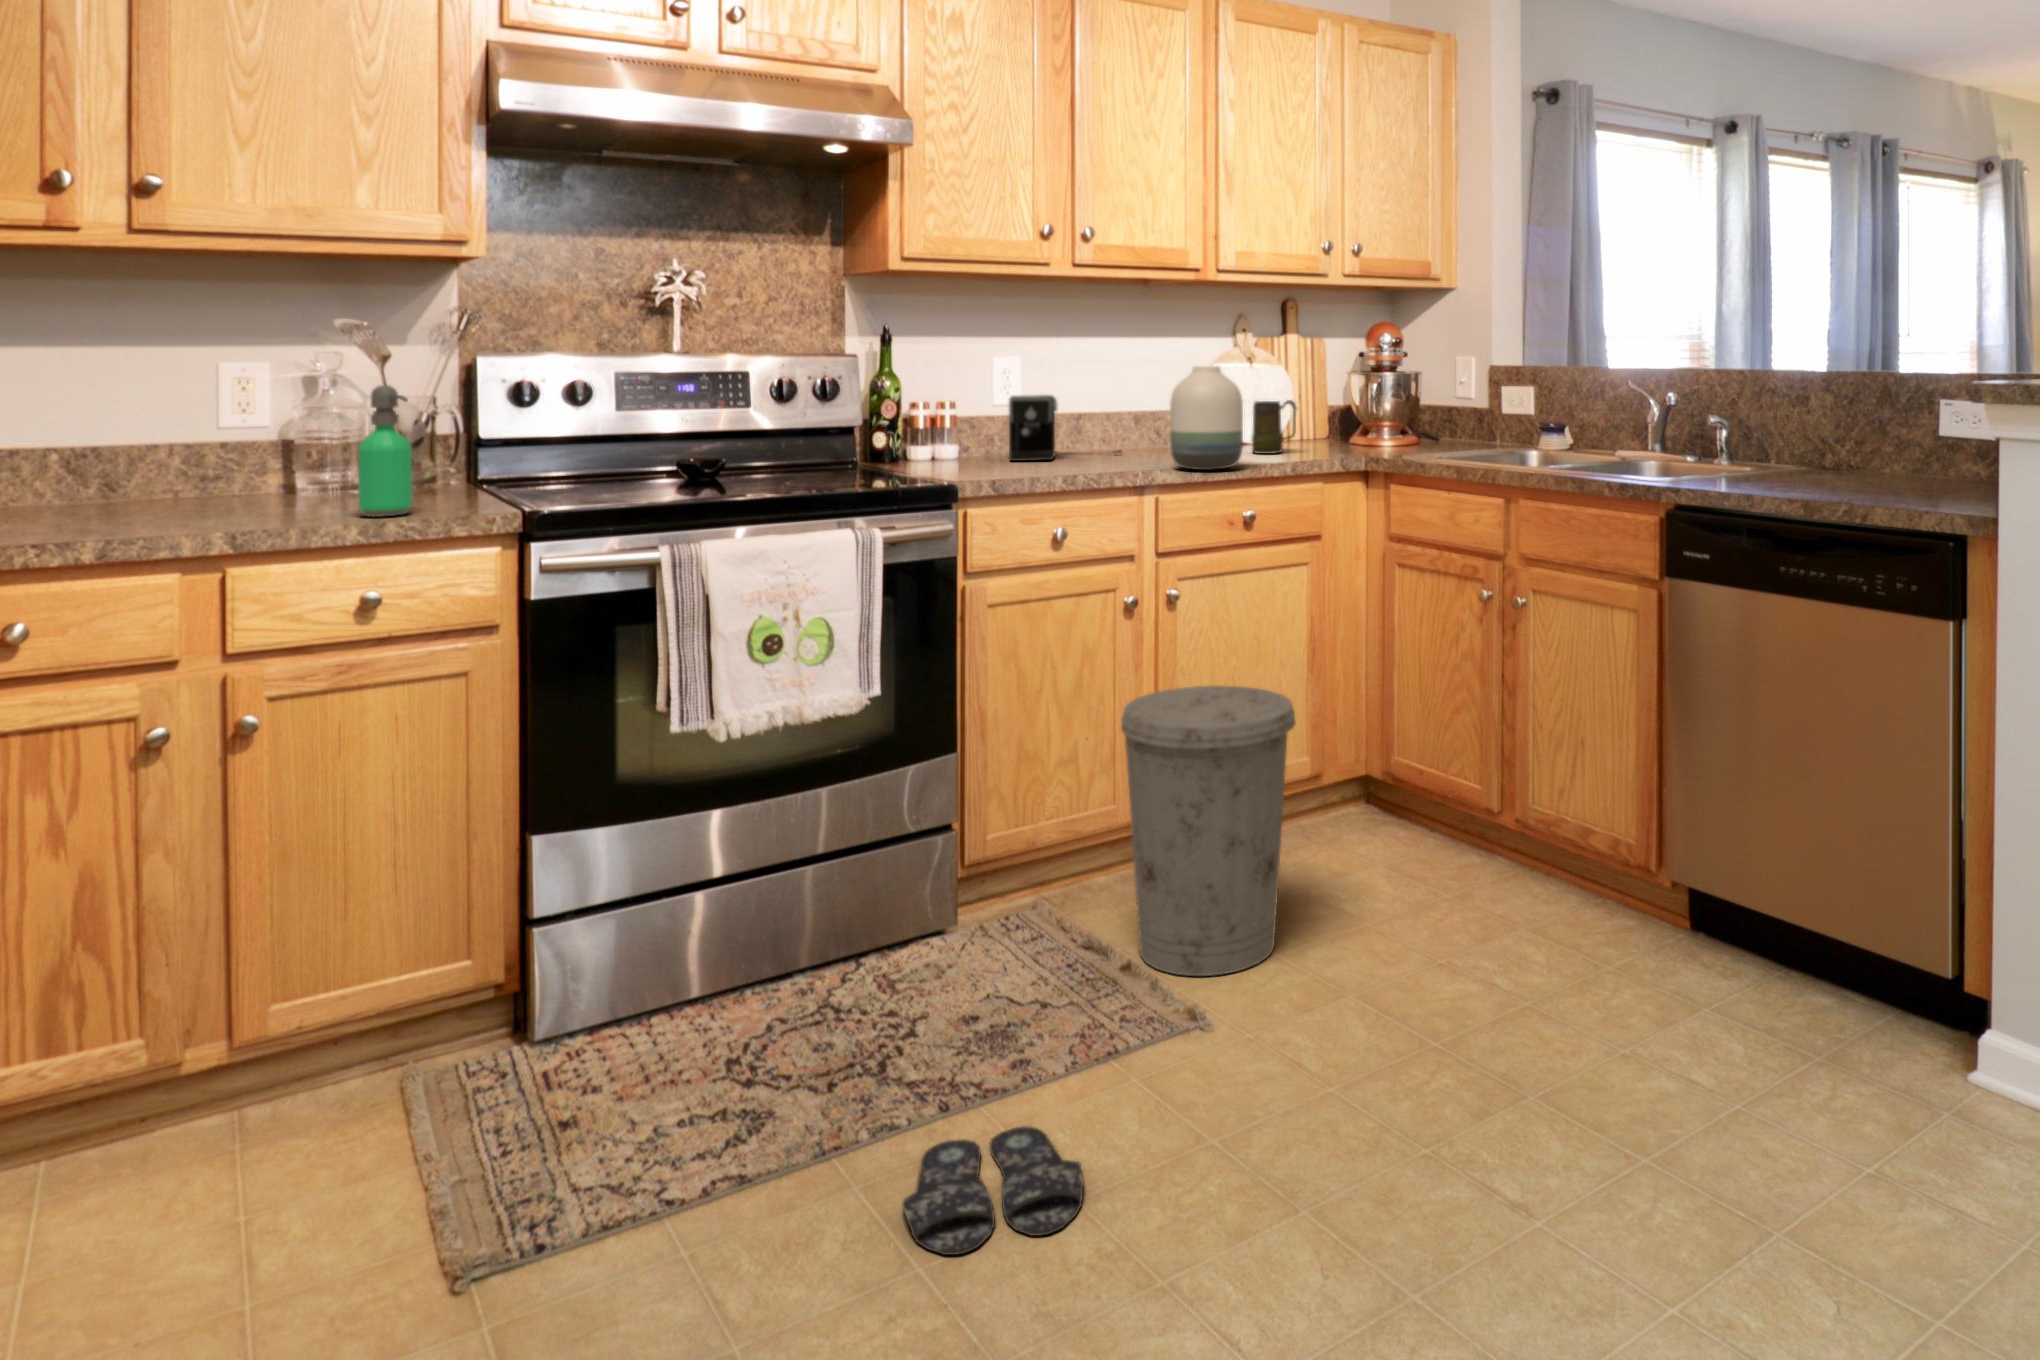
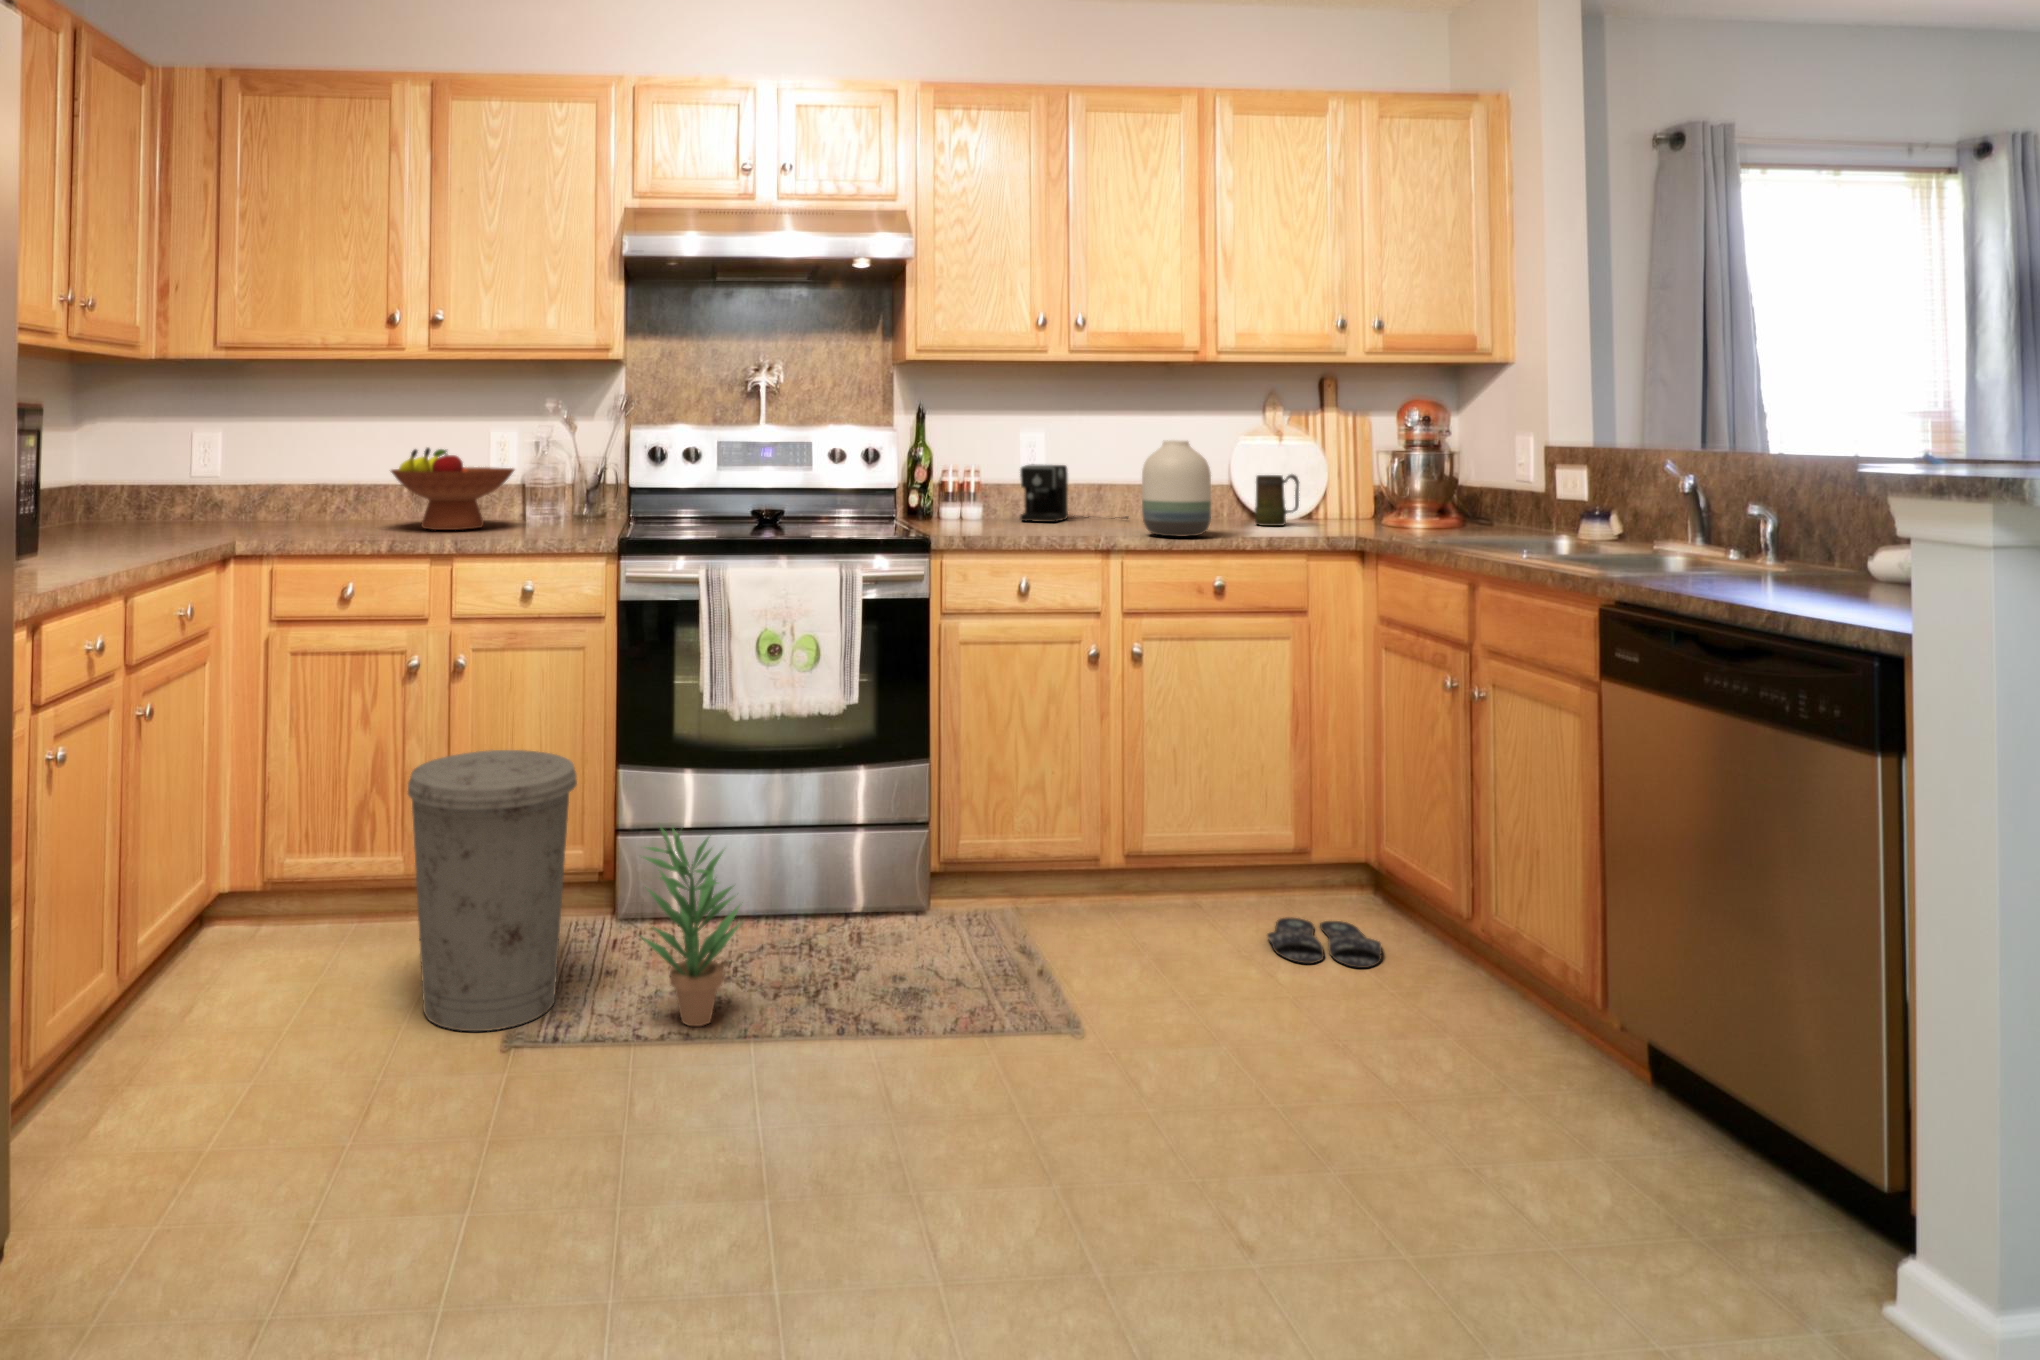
soap dispenser: present [358,385,413,517] -> none [532,447,563,536]
fruit bowl: none [57,389,305,518] -> present [391,448,514,530]
trash can: present [1121,686,1295,976] -> present [408,750,577,1031]
potted plant: none [651,895,803,1158] -> present [641,827,740,1026]
slippers: present [903,1126,1083,1255] -> present [1267,917,1382,968]

